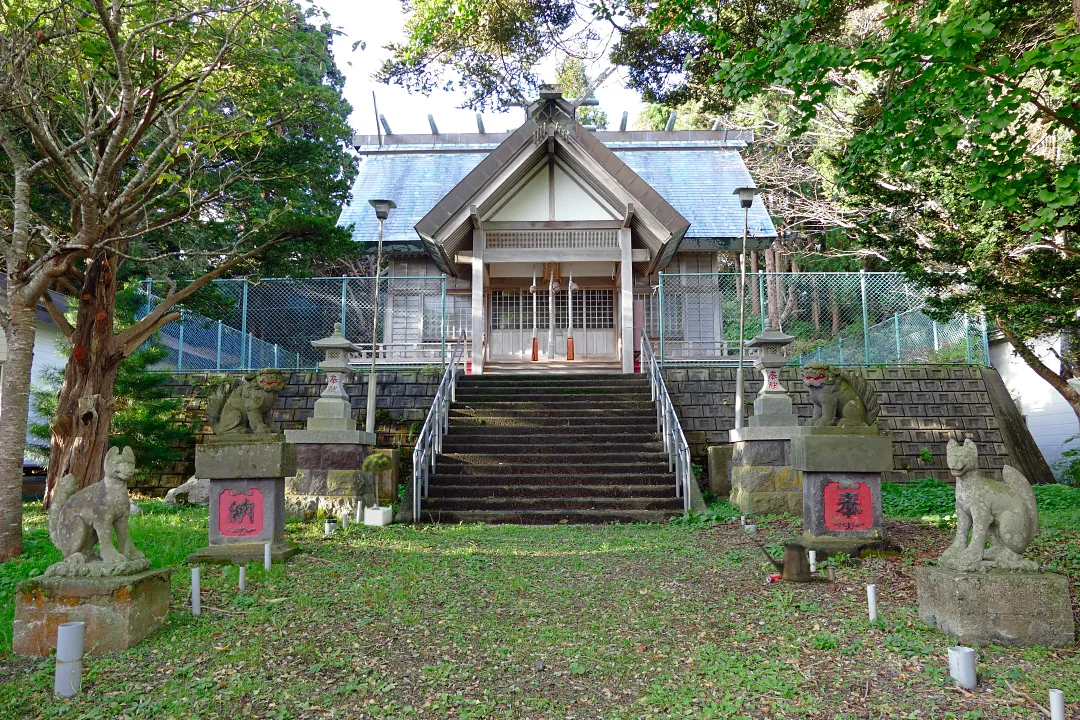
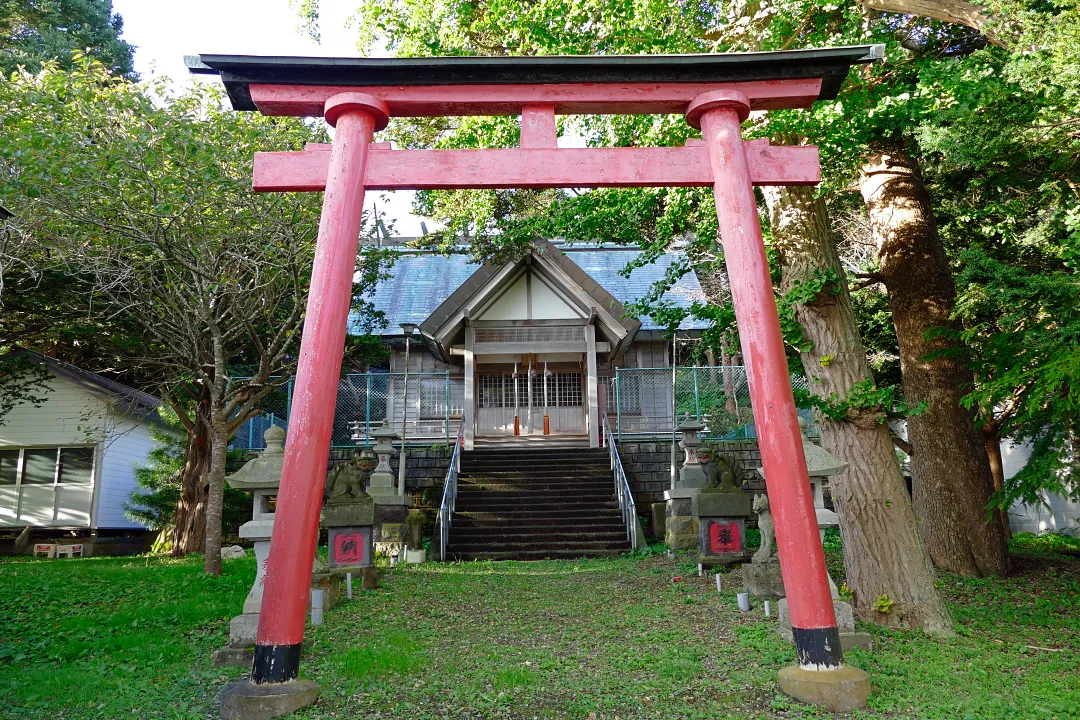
watering can: present [751,538,819,582] -> present [360,565,388,588]

